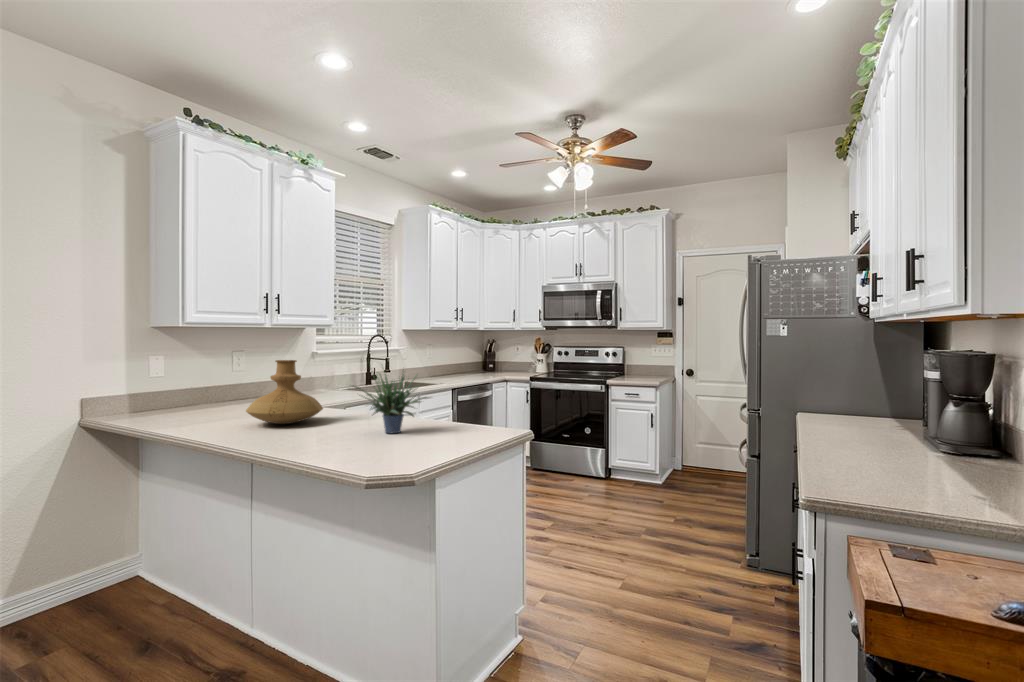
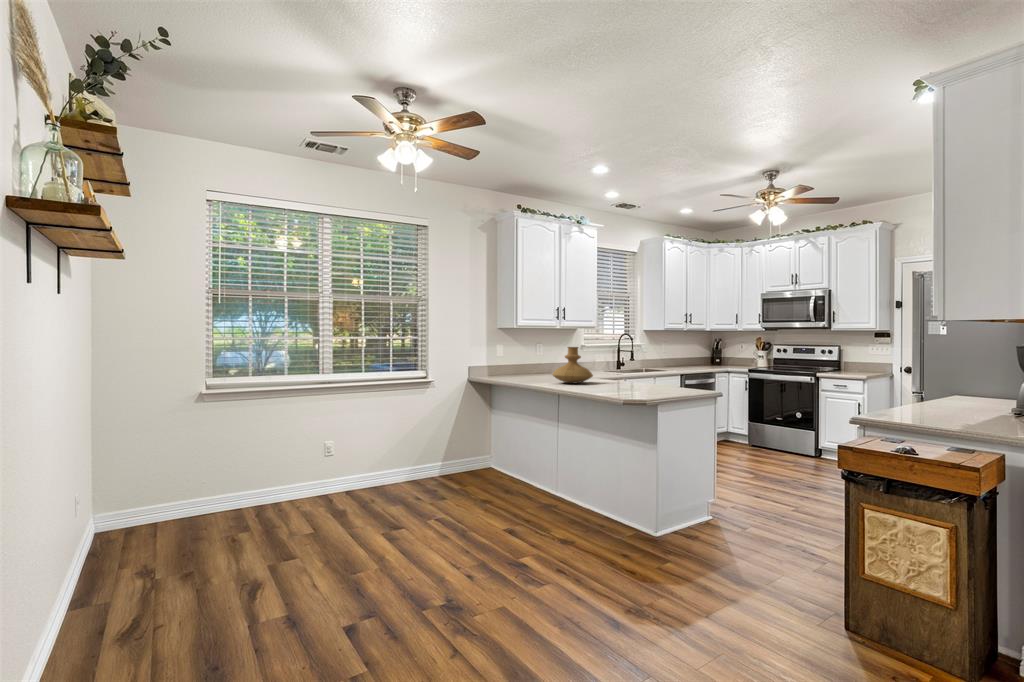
potted plant: present [353,371,428,433] -> none [609,345,658,389]

